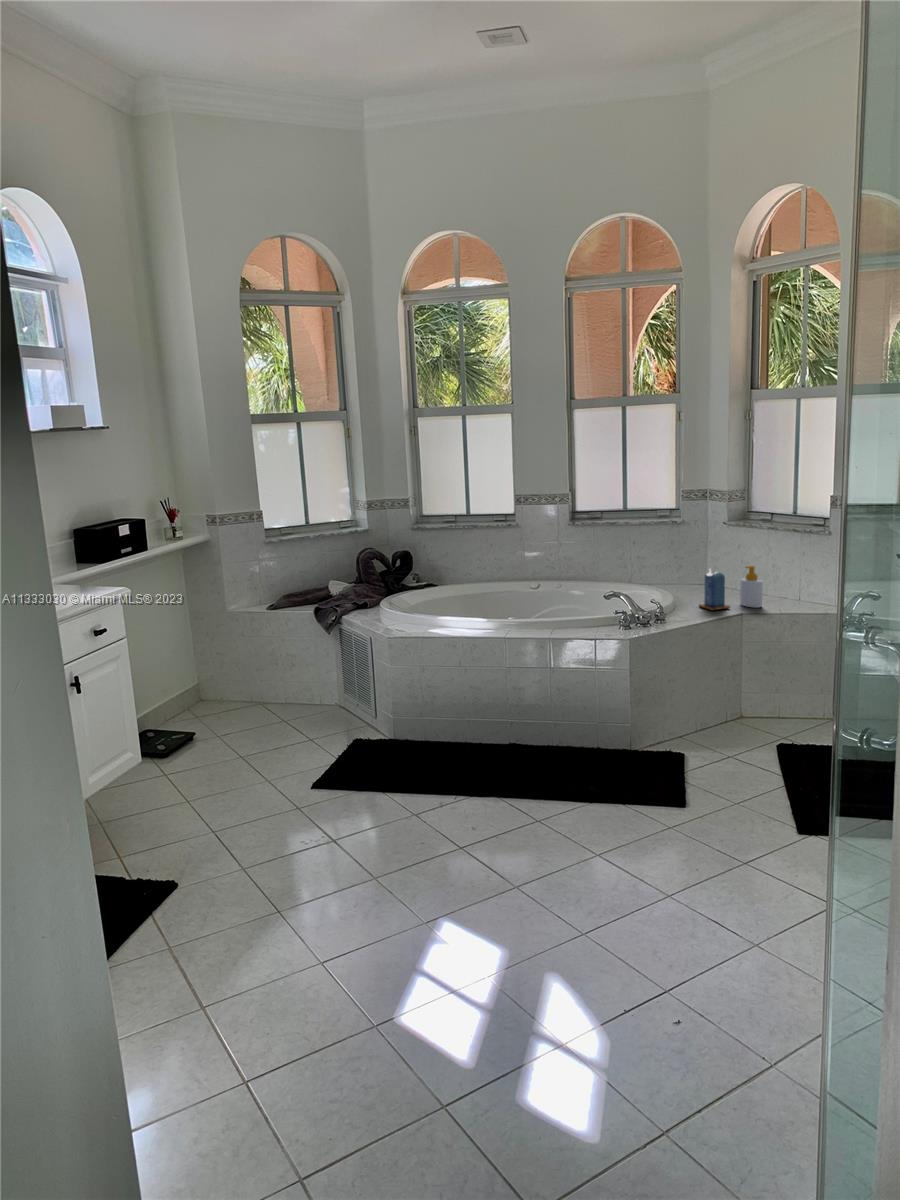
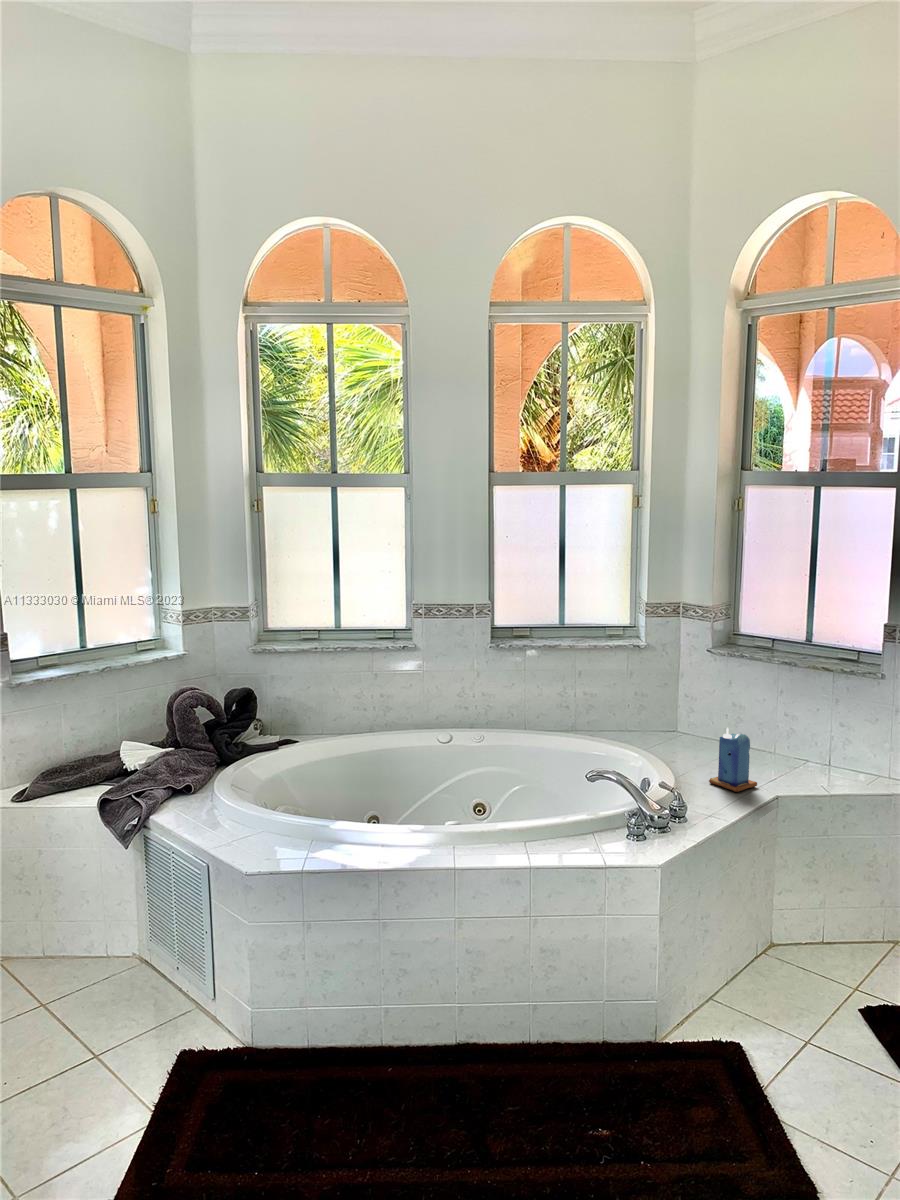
soap bottle: present [740,566,763,608] -> none [760,721,798,783]

